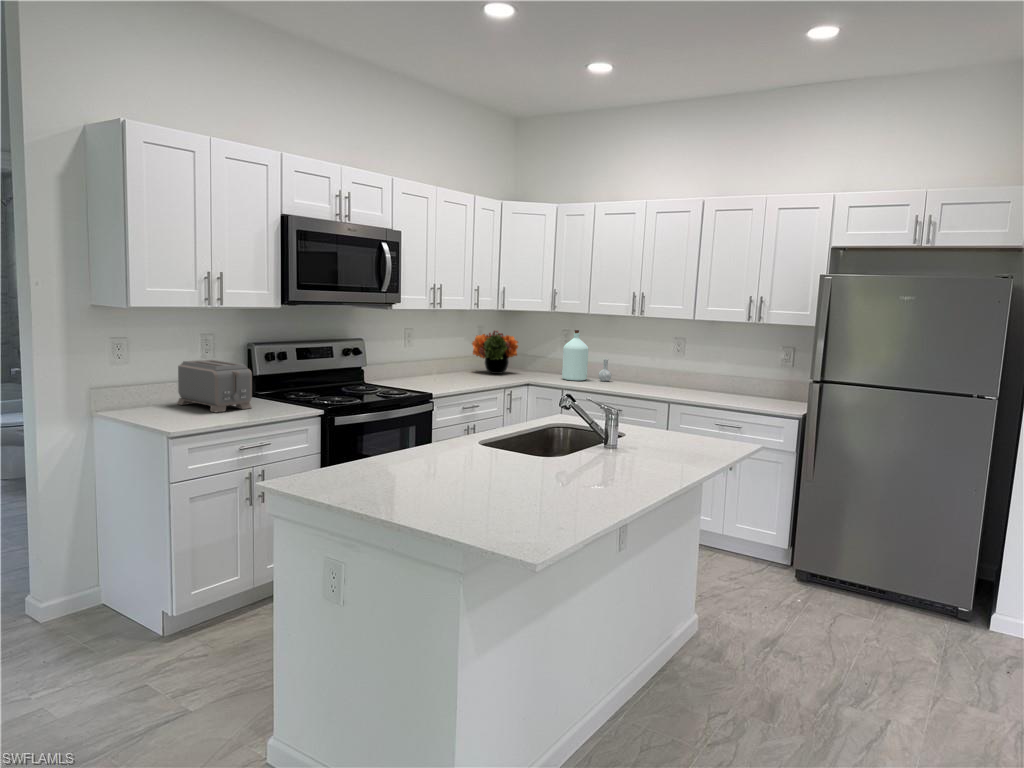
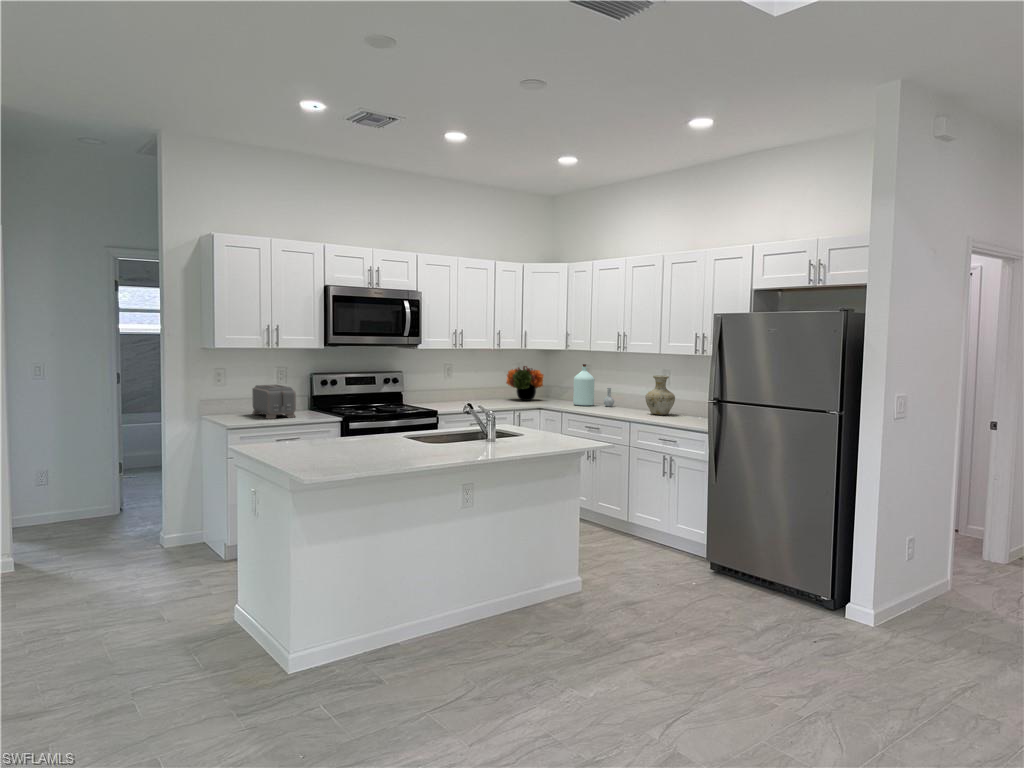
vase: none [667,346,702,393] -> present [645,375,675,415]

